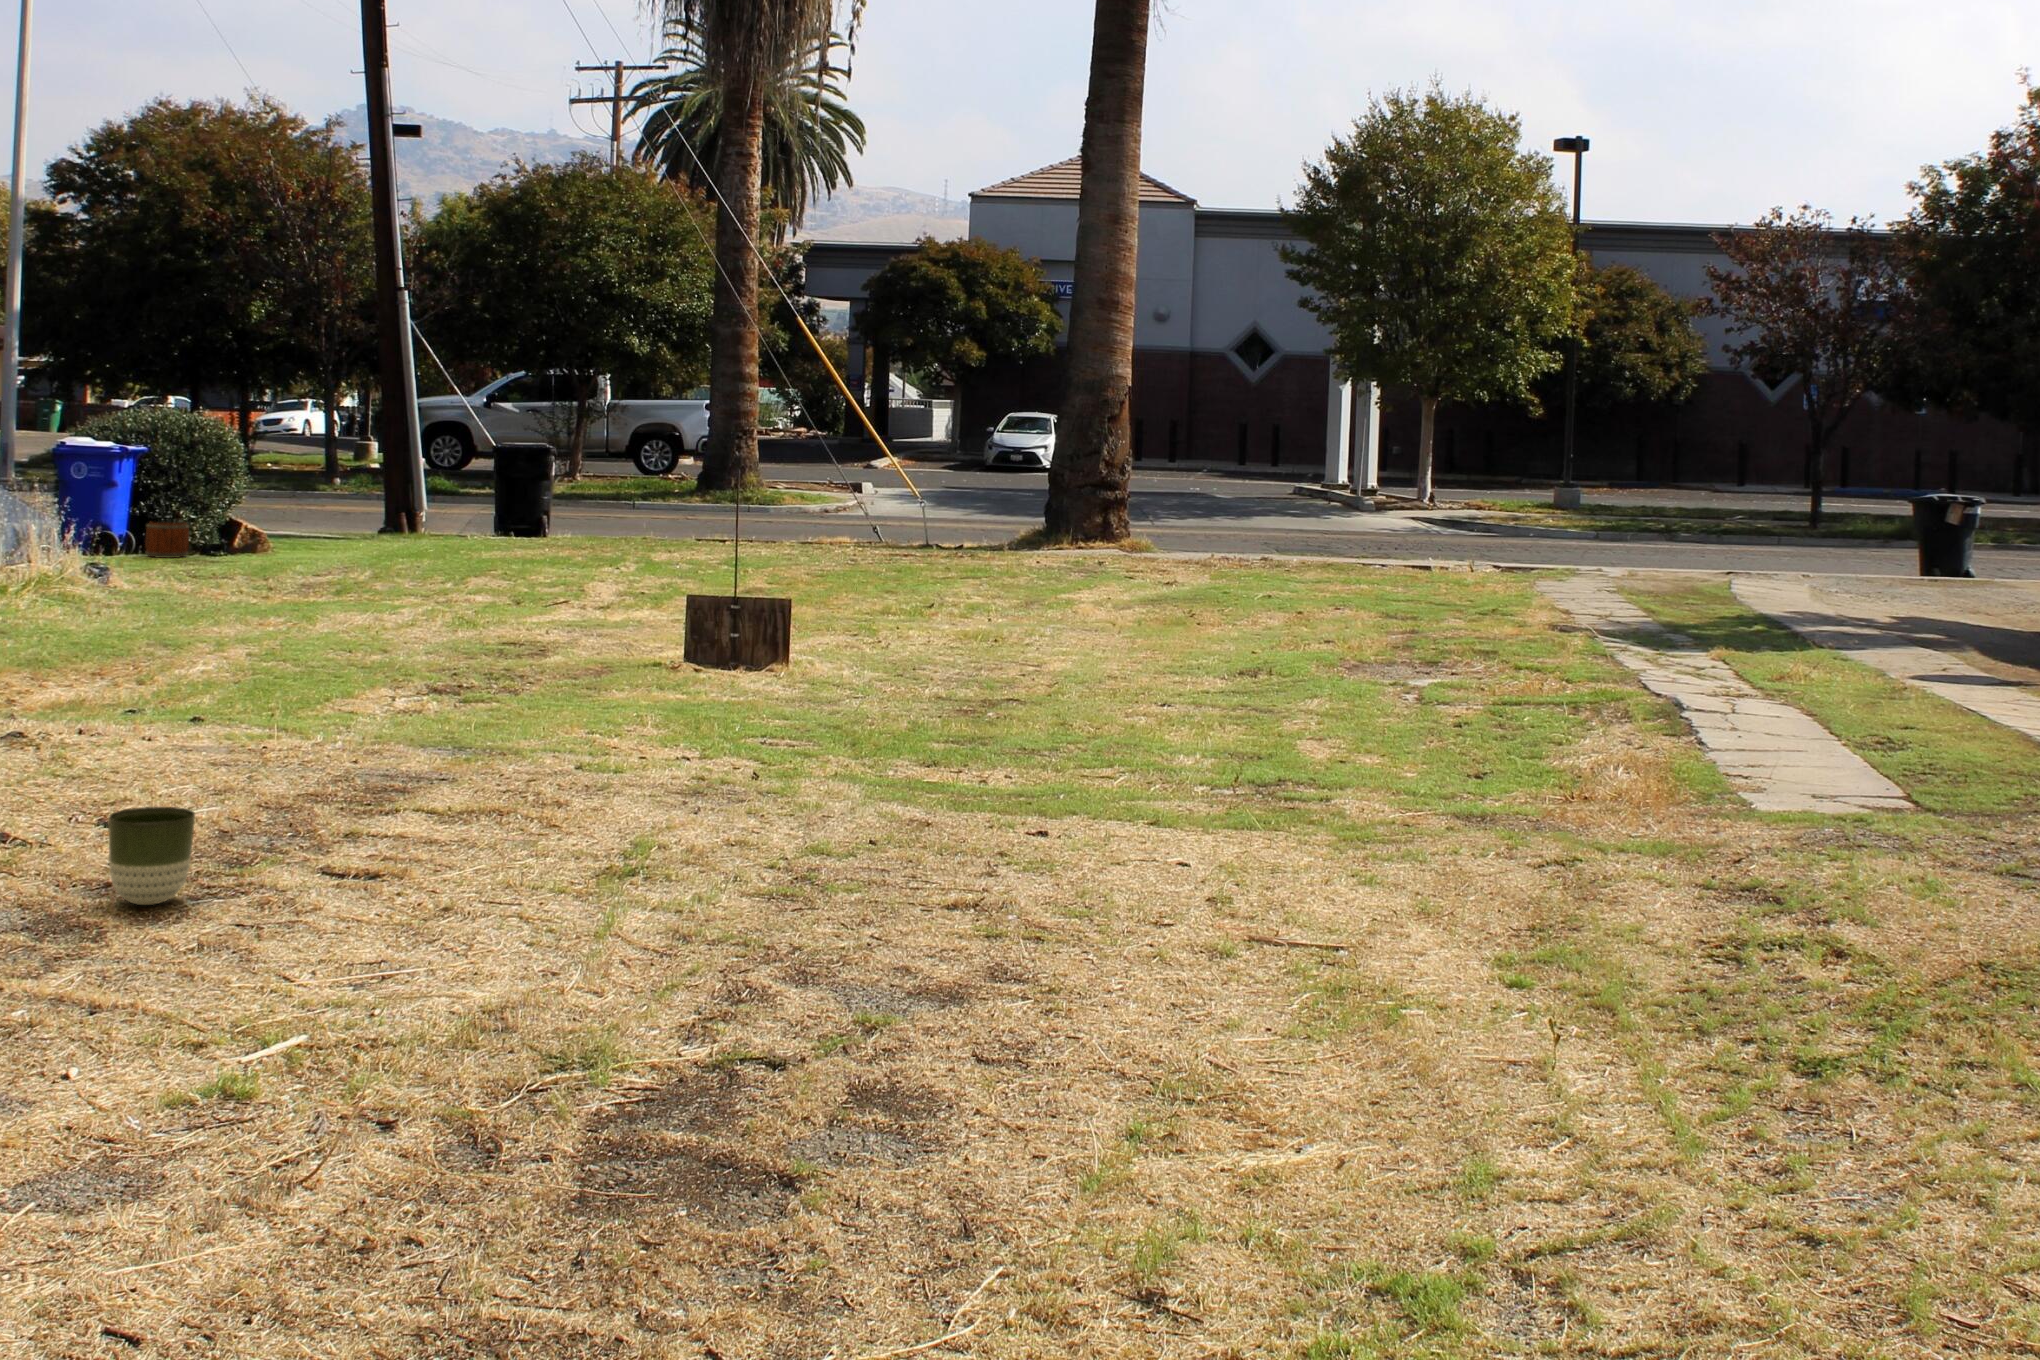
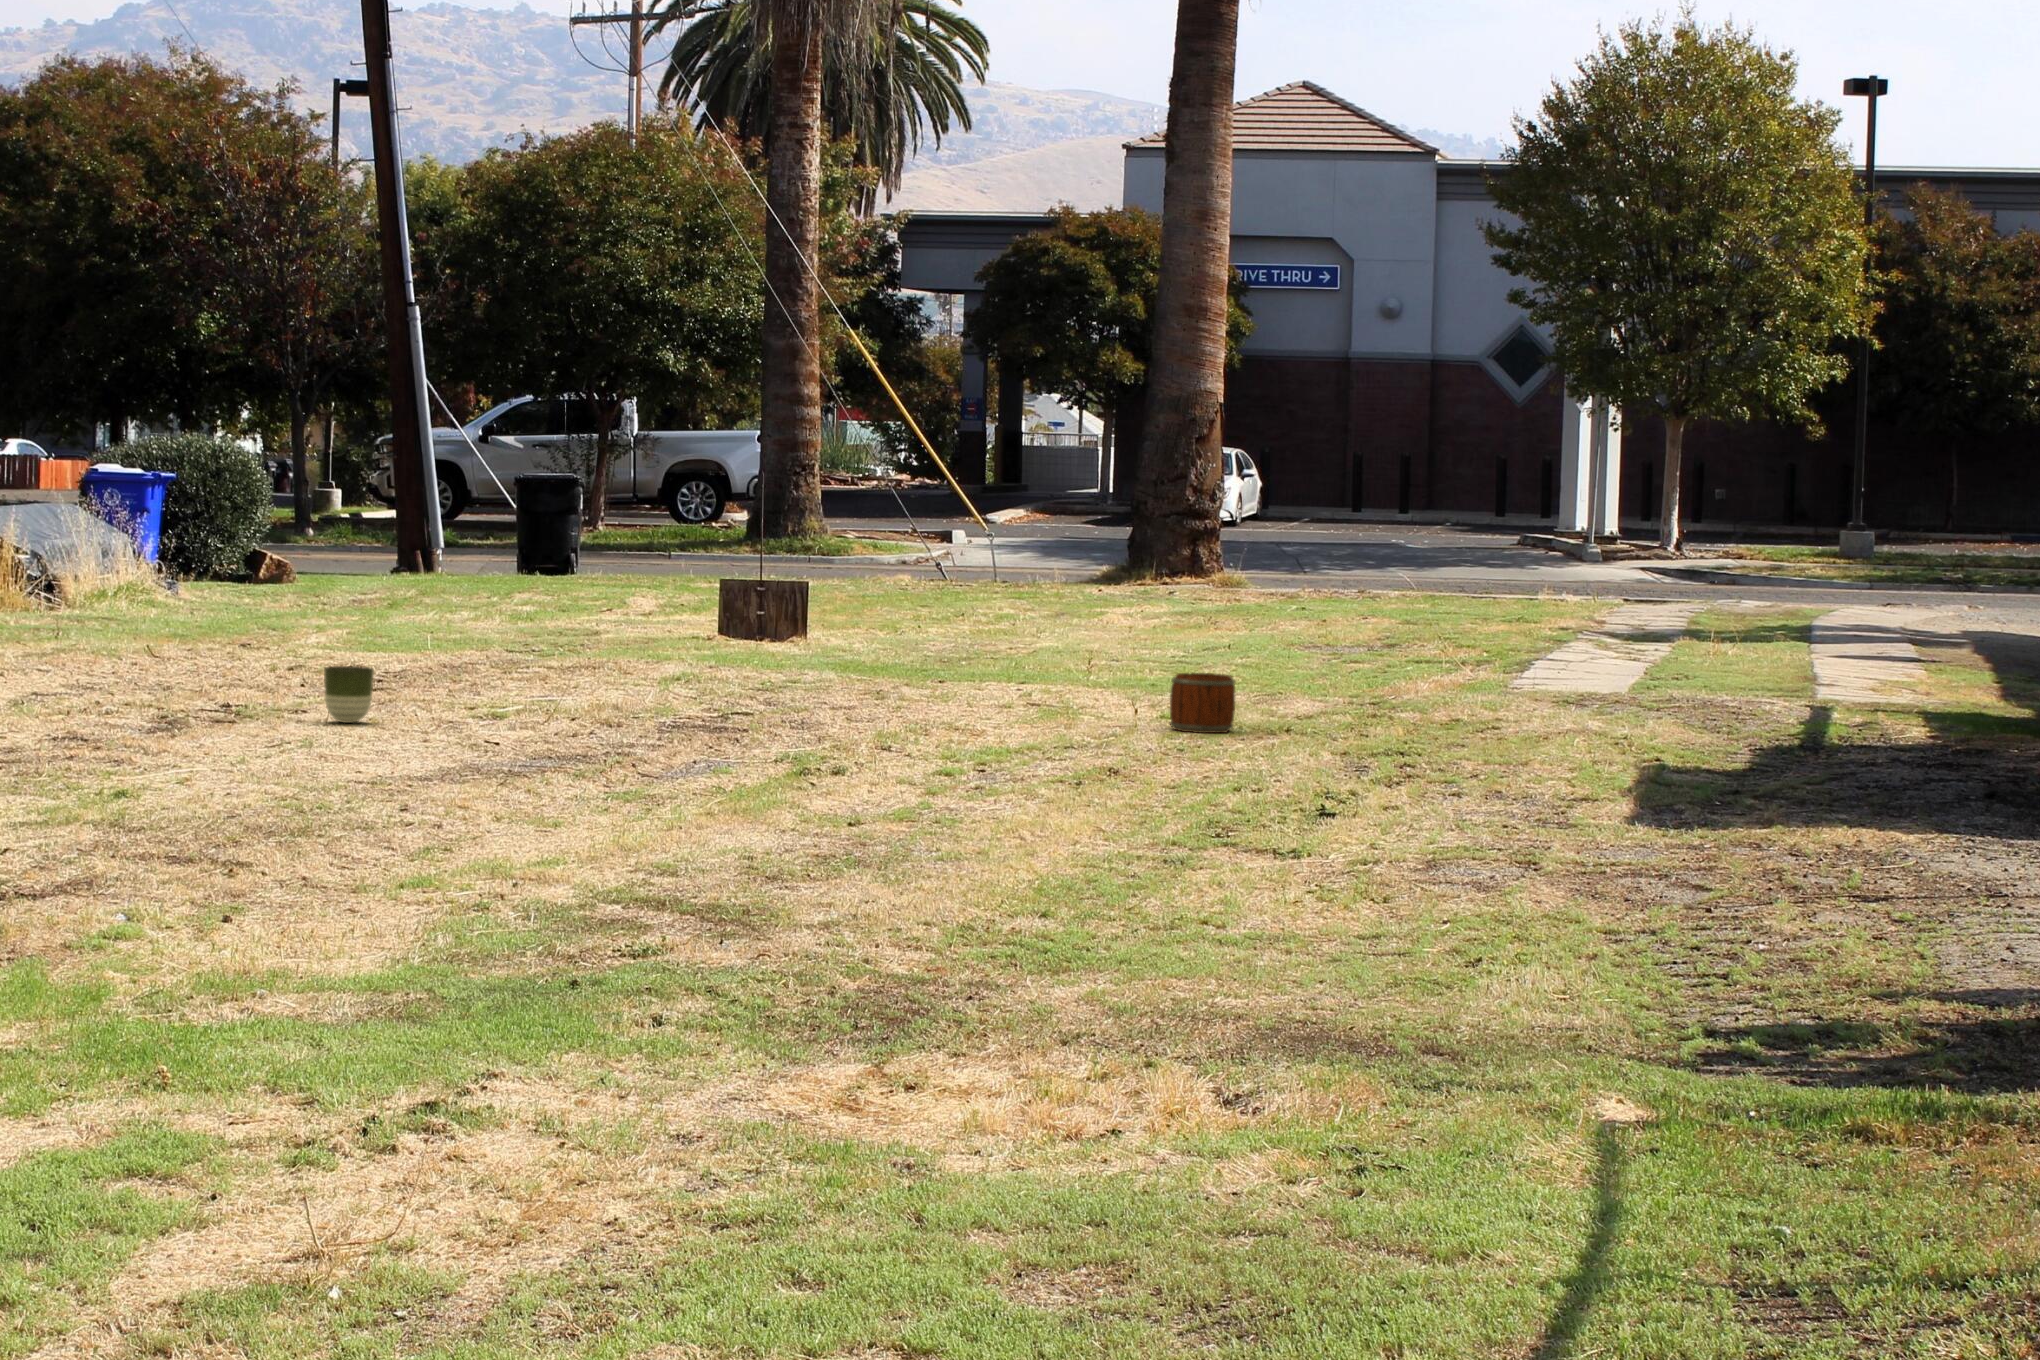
bucket: present [145,522,189,558] -> present [1170,673,1235,733]

